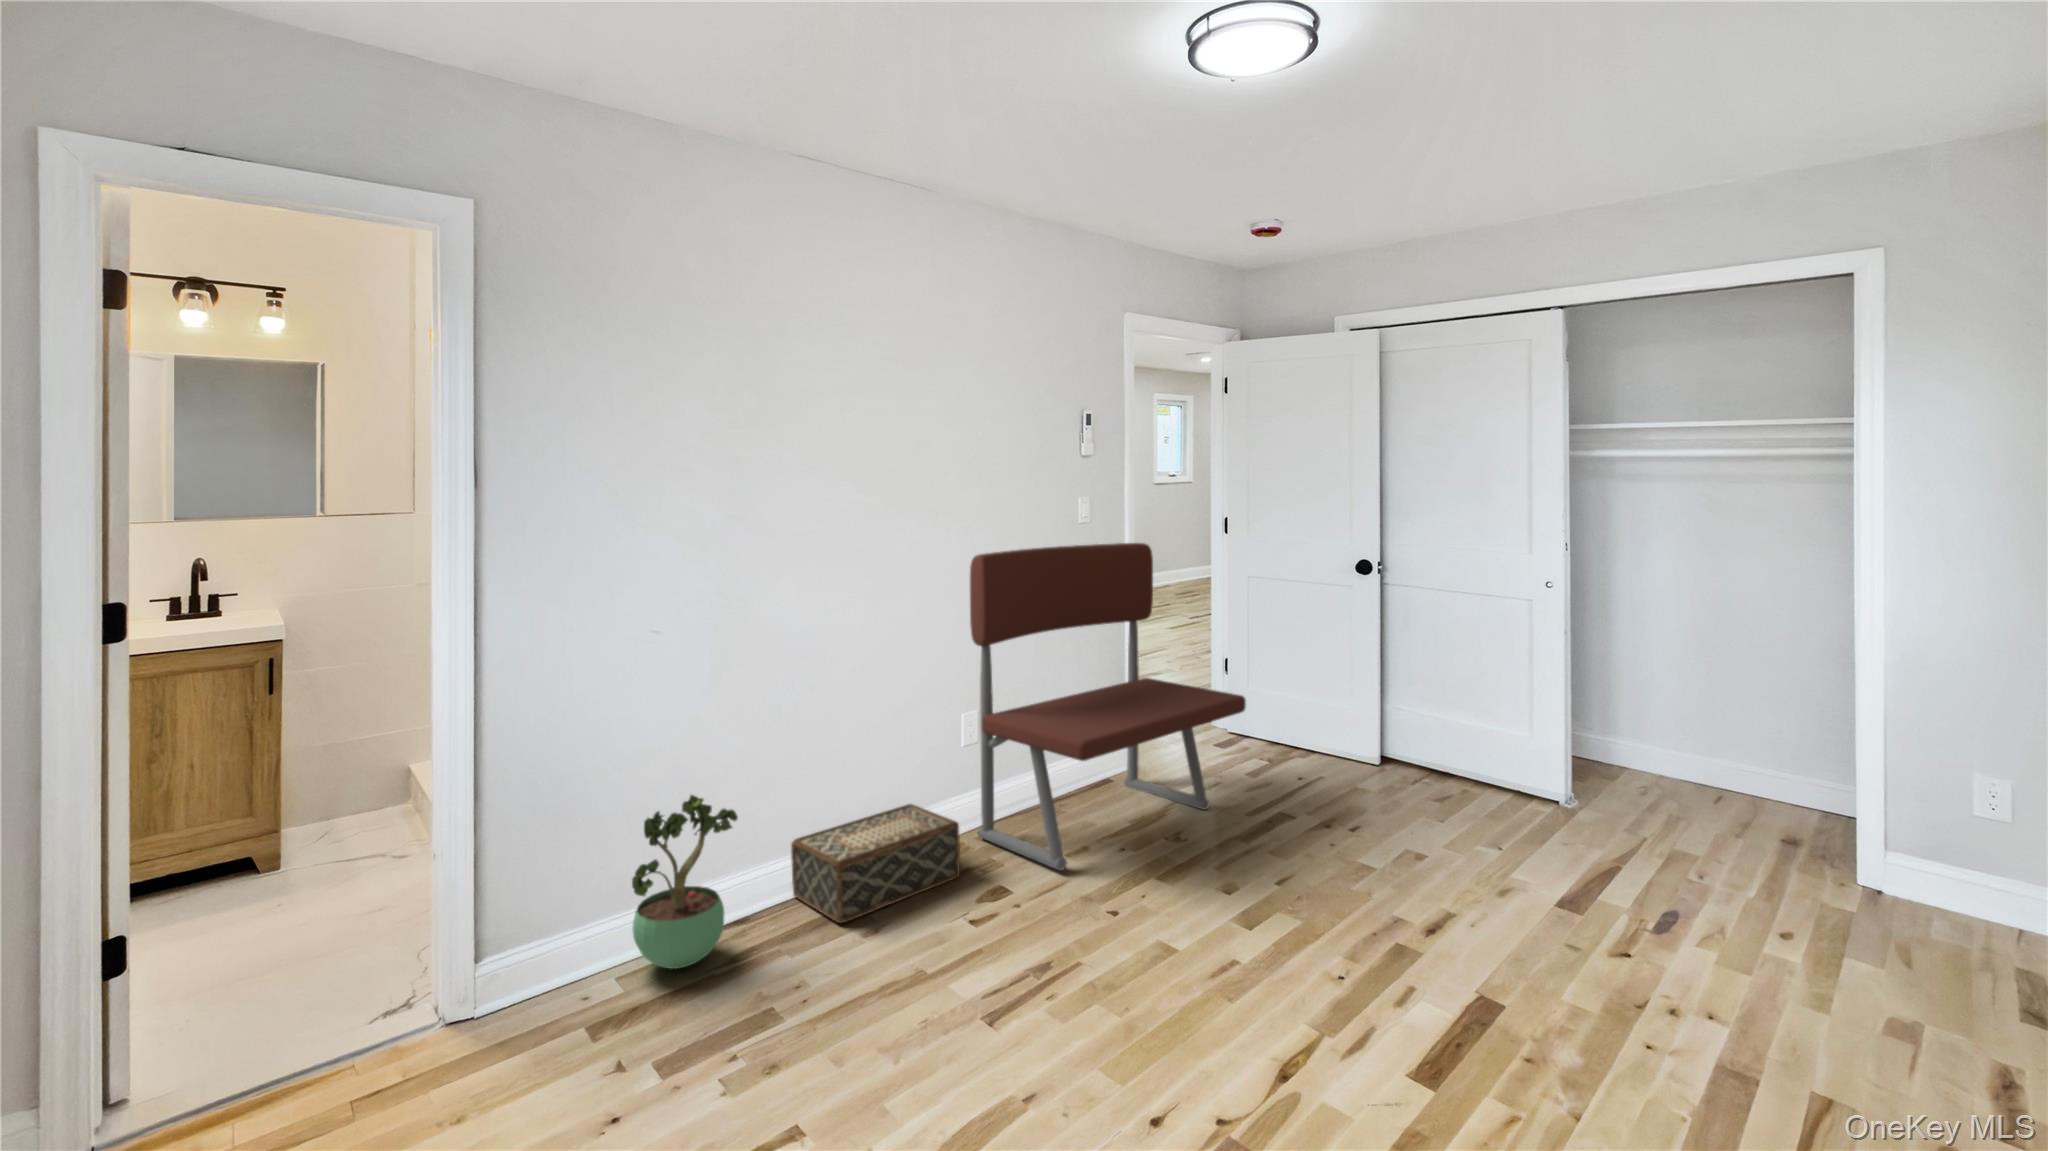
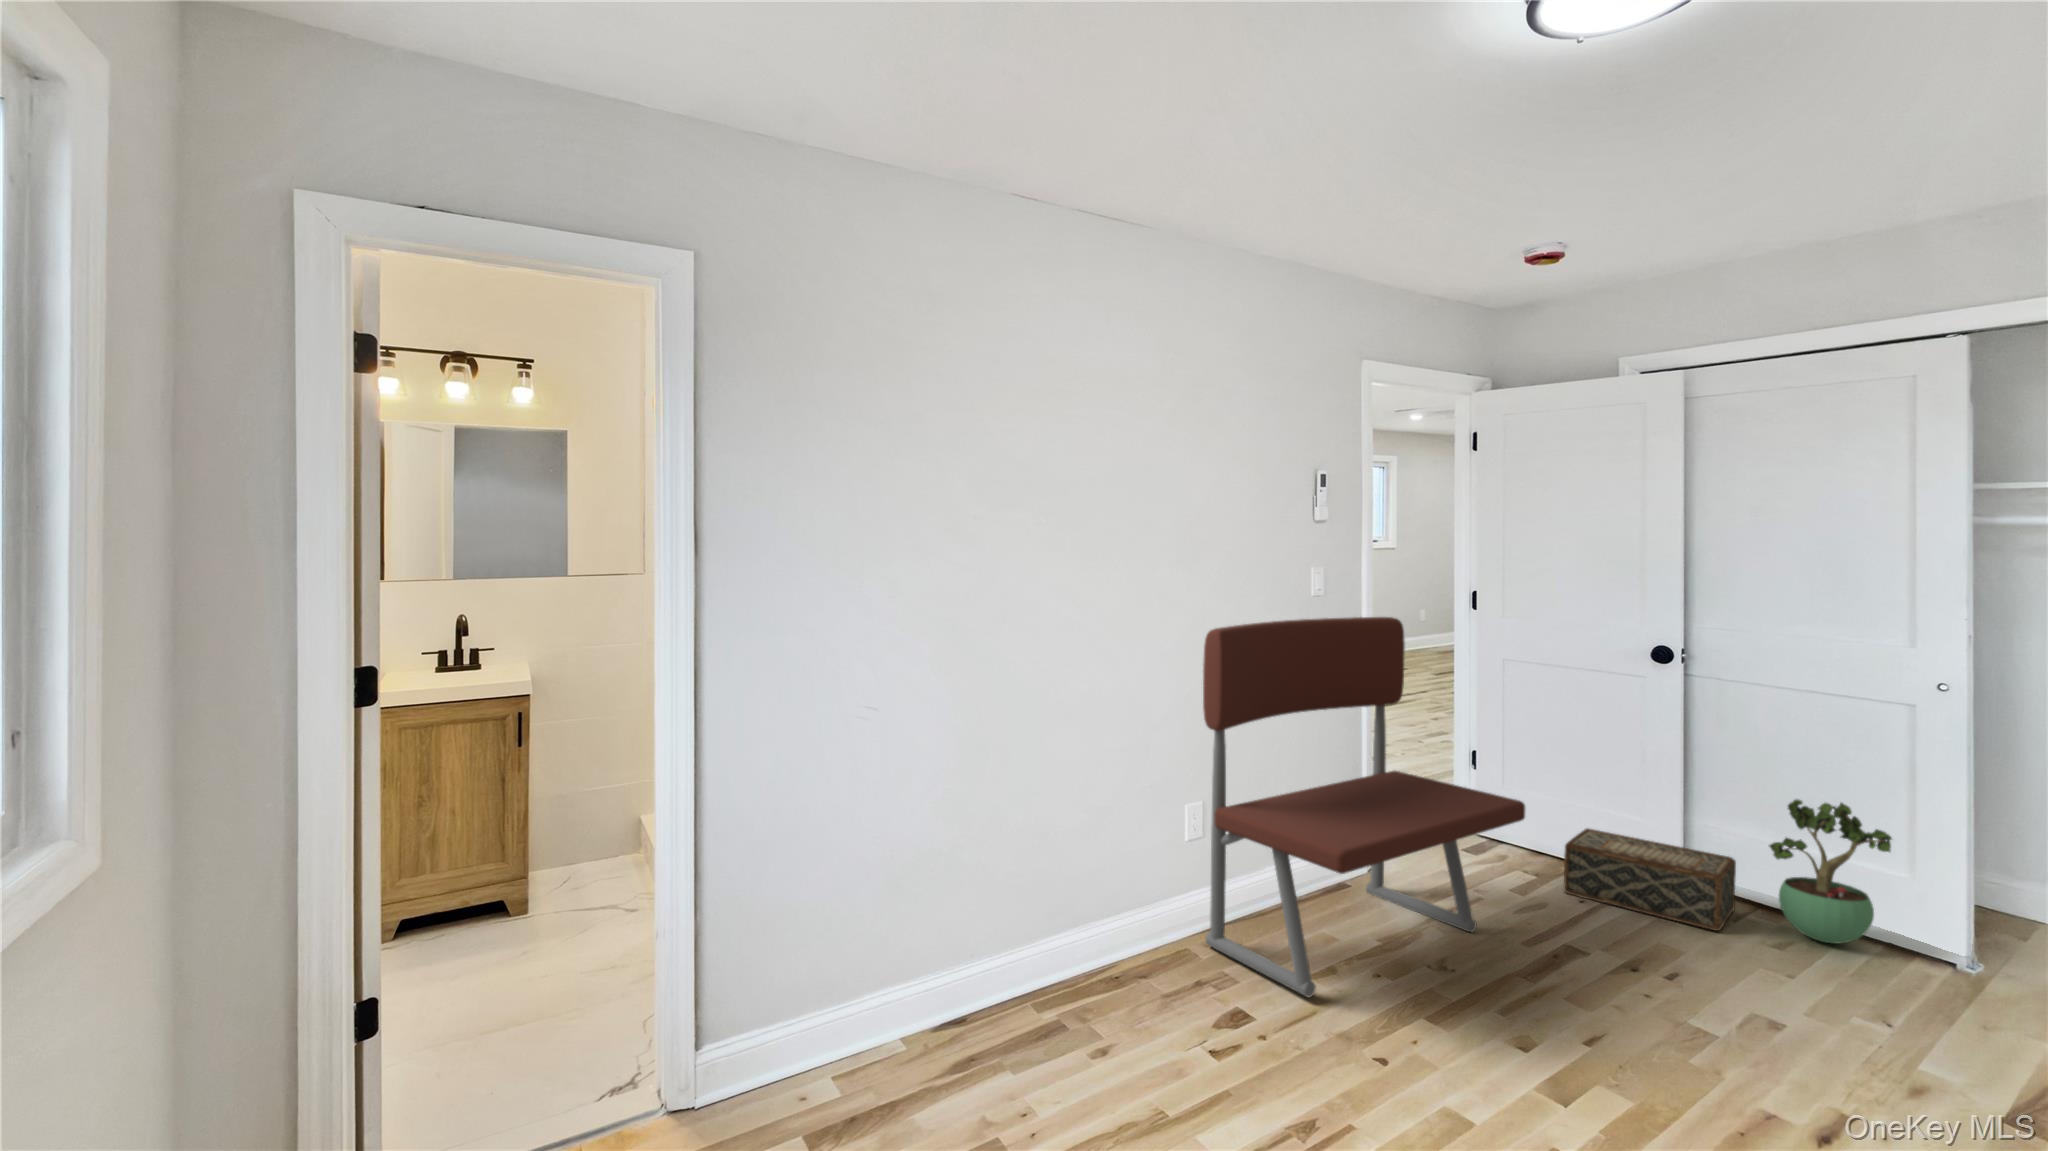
potted plant: present [632,795,738,969] -> present [1770,799,1892,944]
woven basket: present [791,804,960,923] -> present [1564,828,1736,931]

